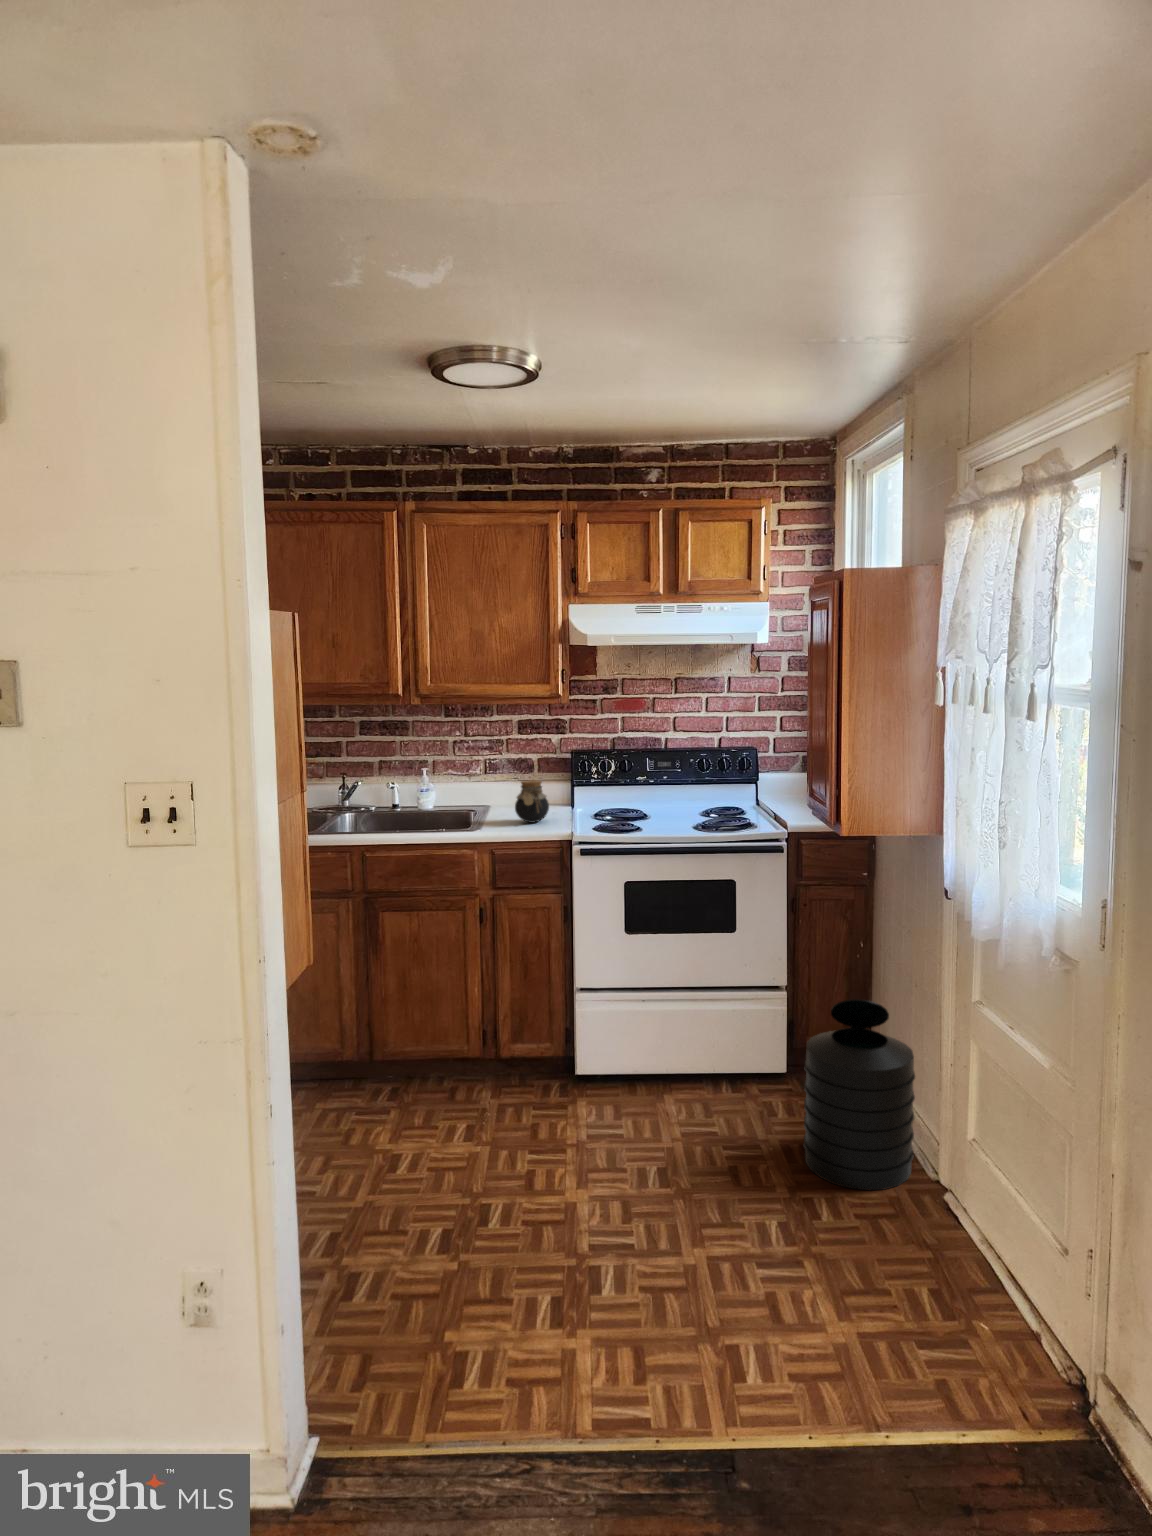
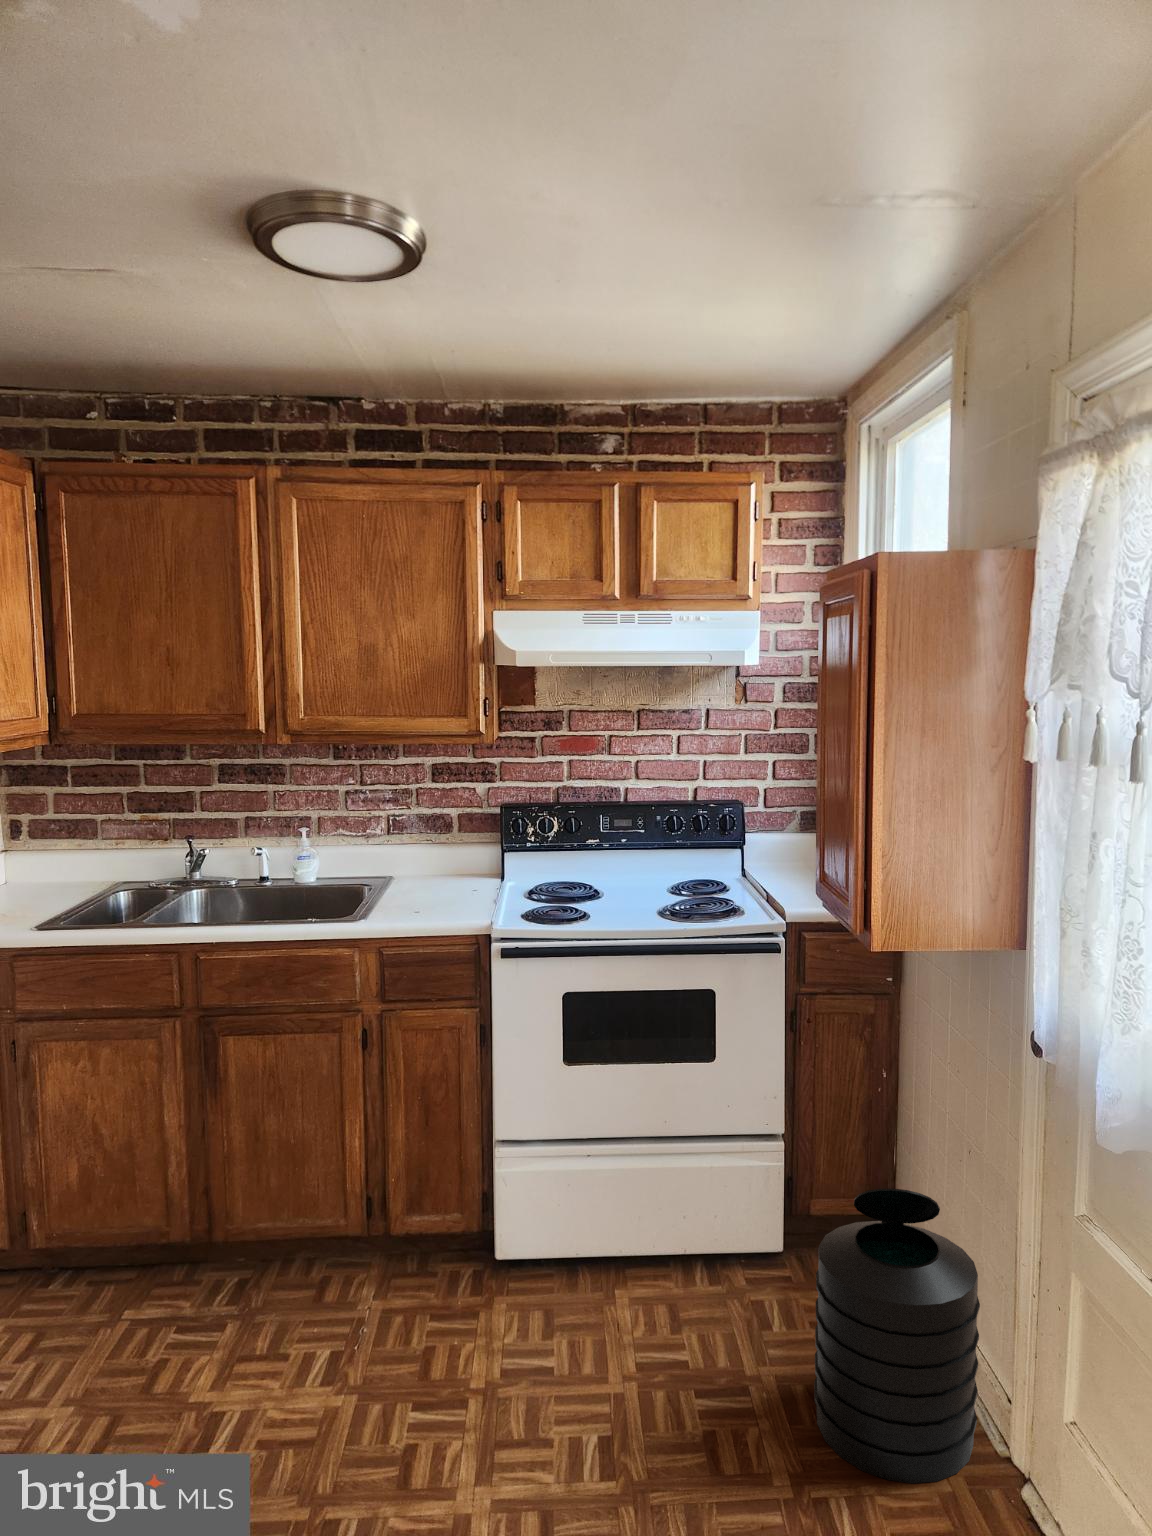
jar: present [515,780,549,823] -> none [418,847,465,905]

